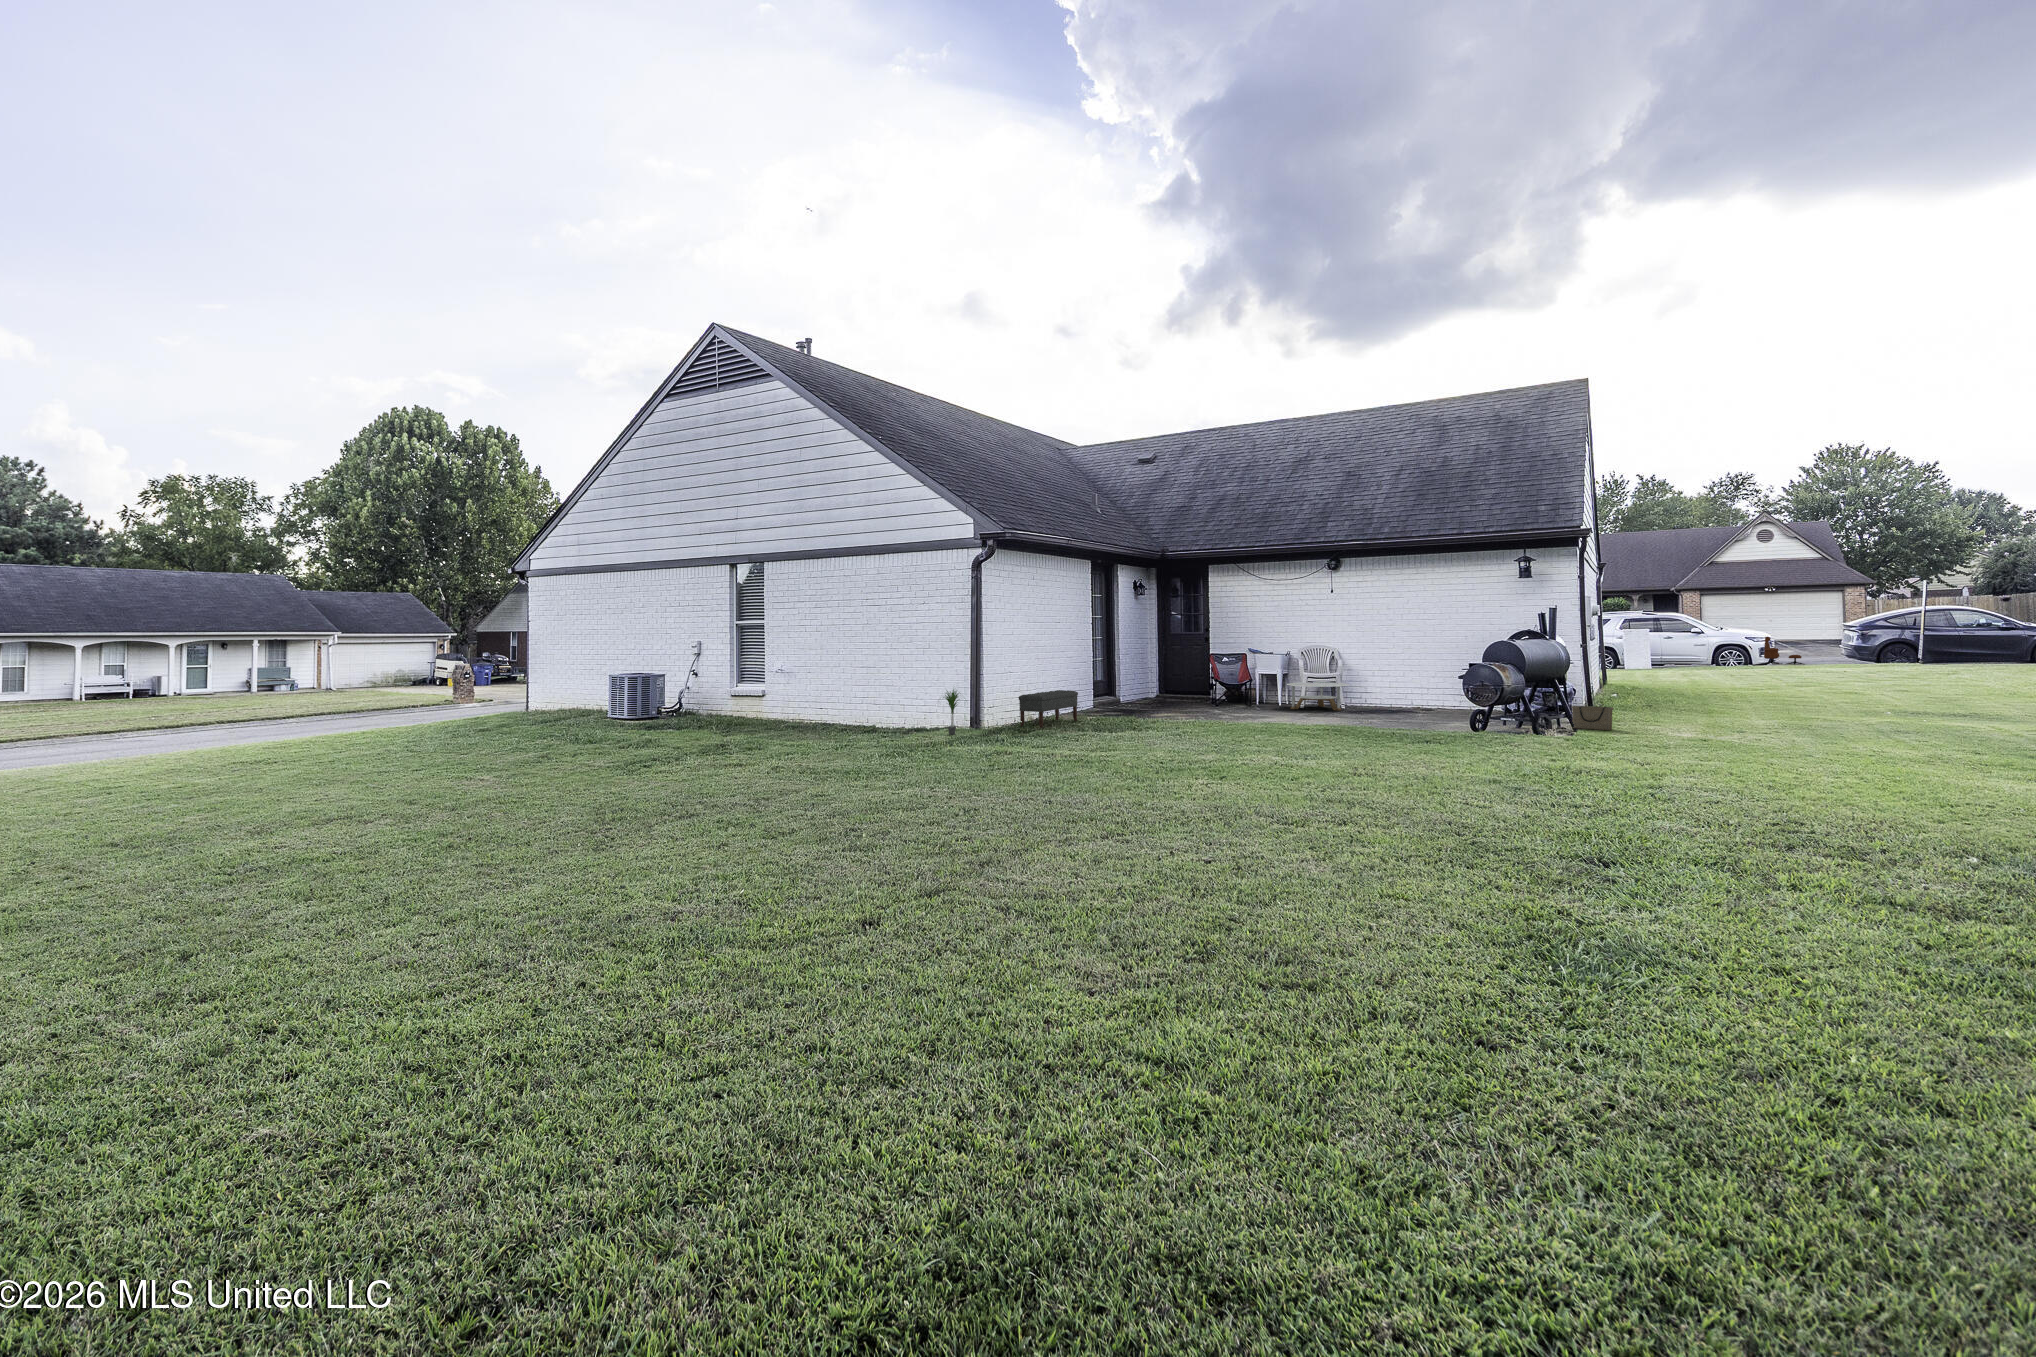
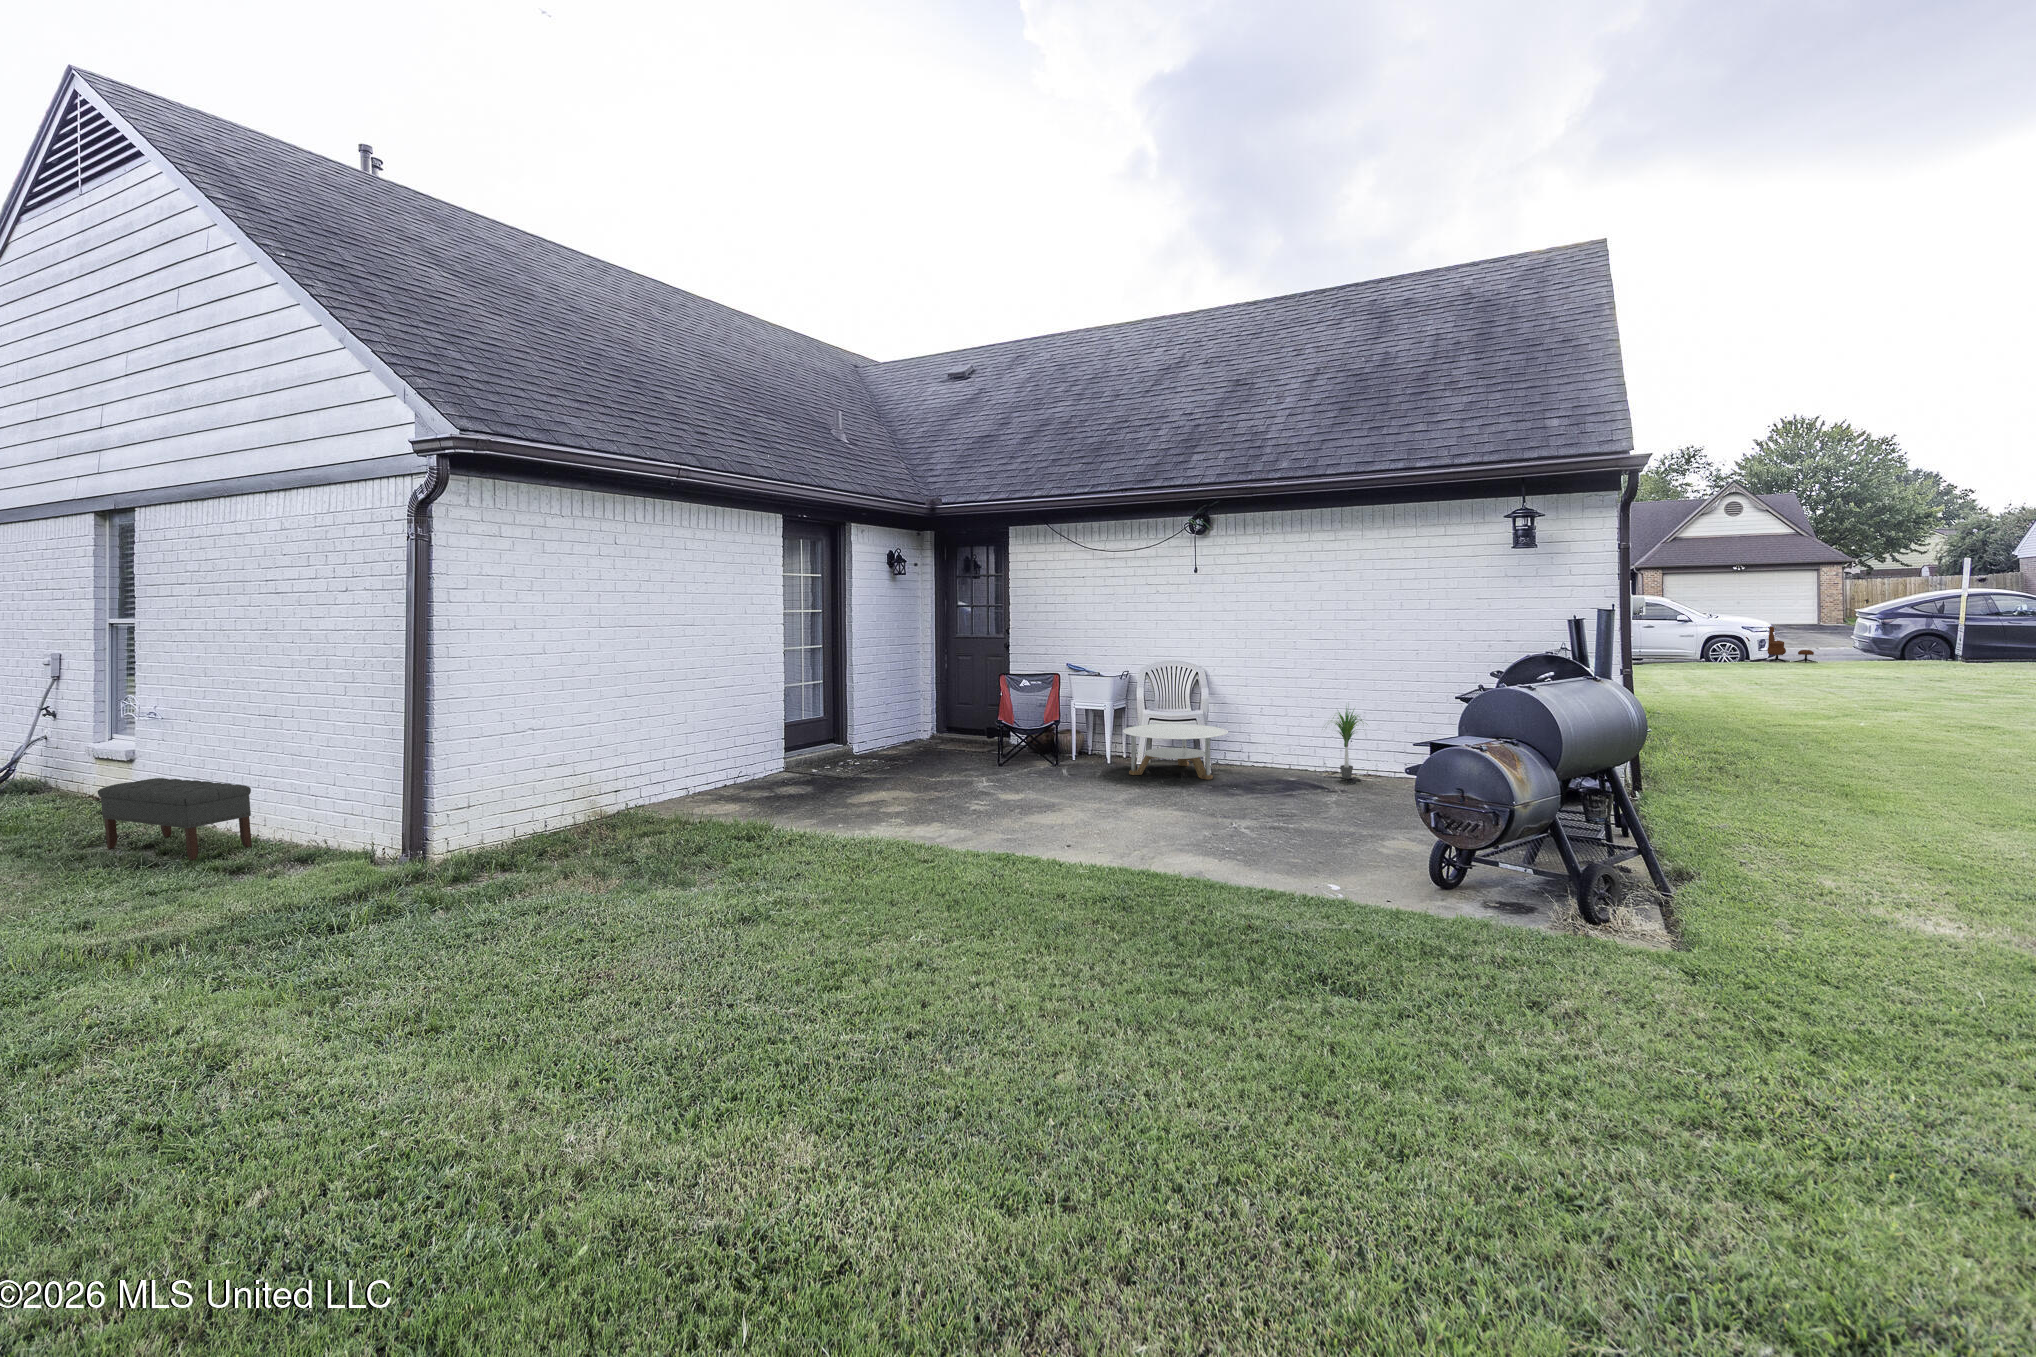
potted plant: present [945,689,958,735] -> present [1333,709,1364,779]
bench: present [1019,690,1078,728] -> present [98,778,252,860]
basket: present [1572,706,1614,730] -> none [1636,803,1723,859]

